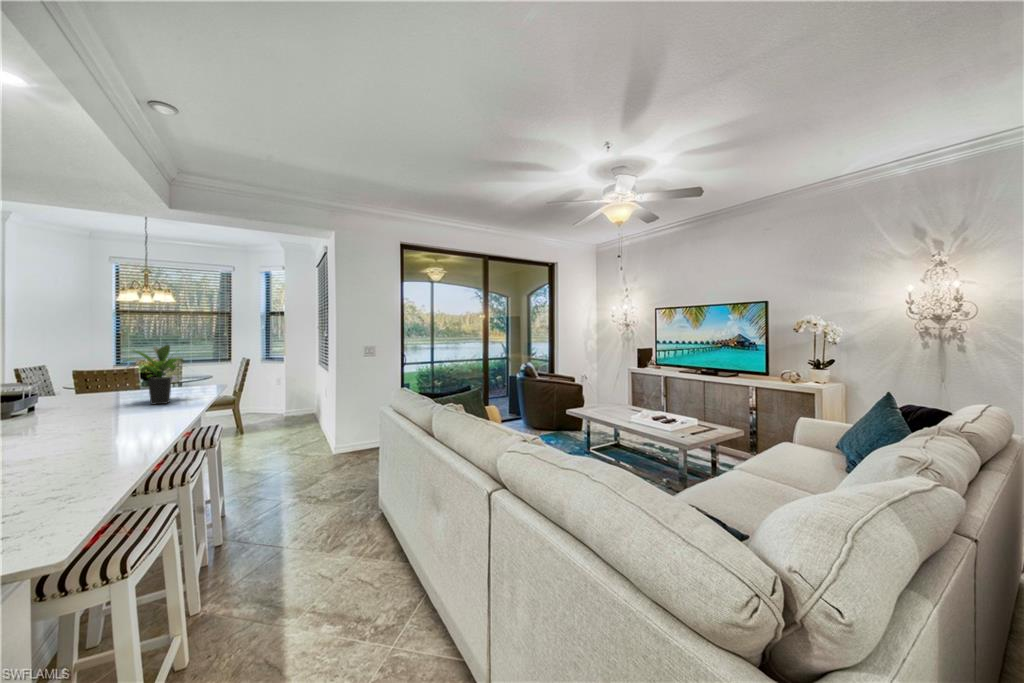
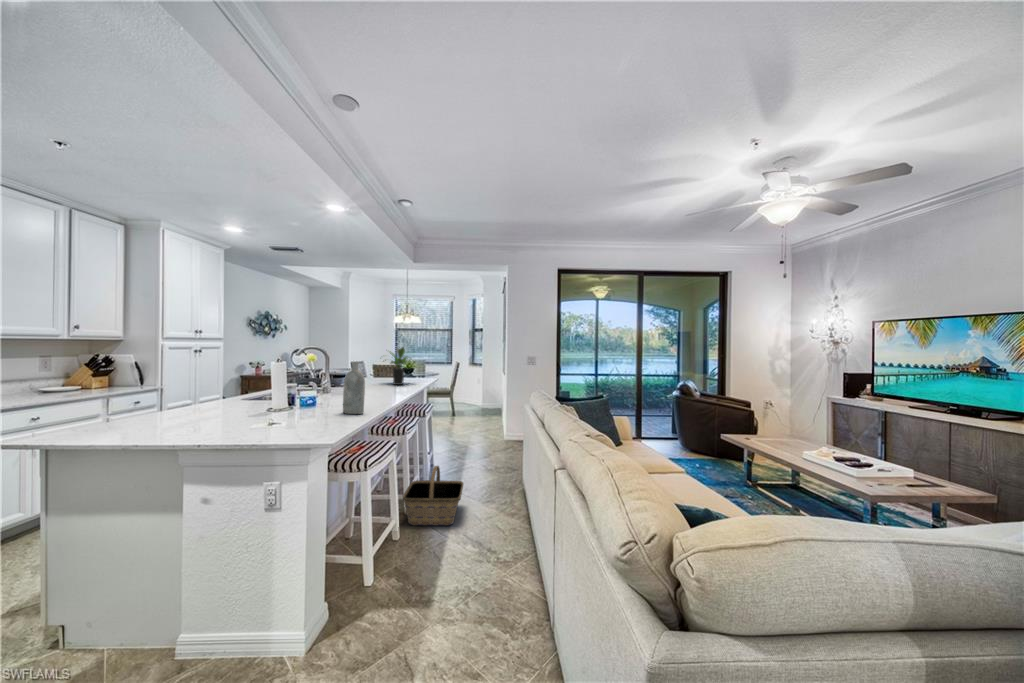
bottle: none [59,380,115,481] -> present [343,361,365,414]
basket: none [197,518,302,622] -> present [403,466,464,525]

